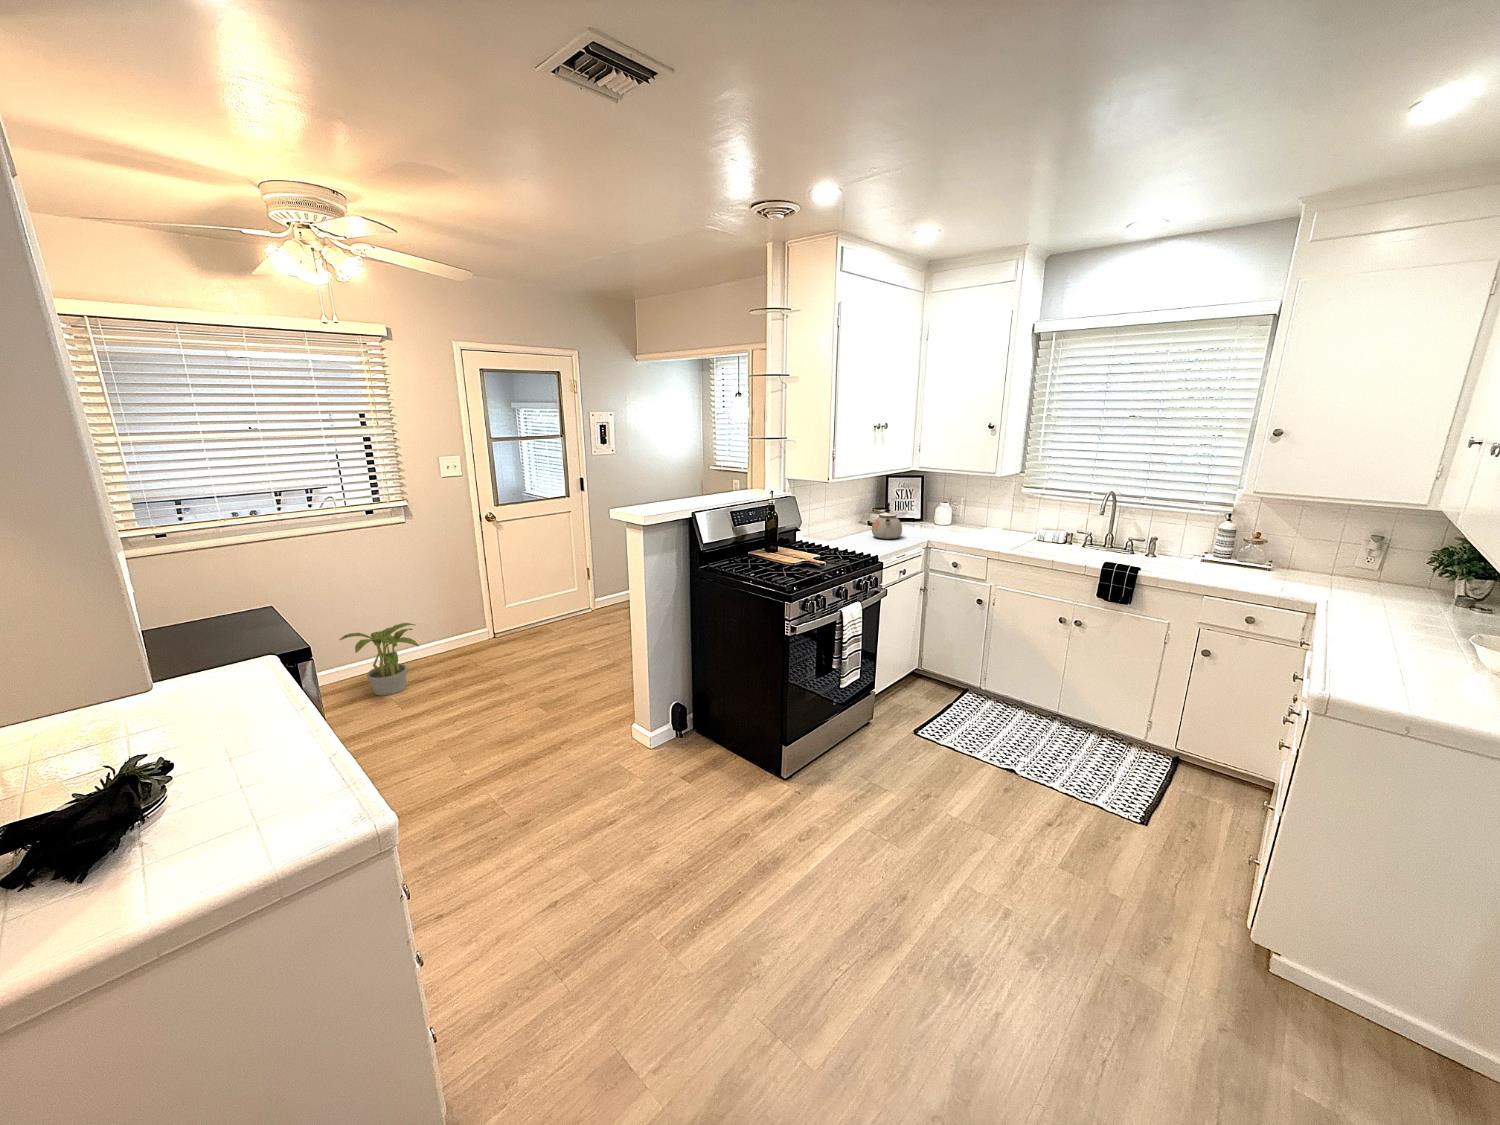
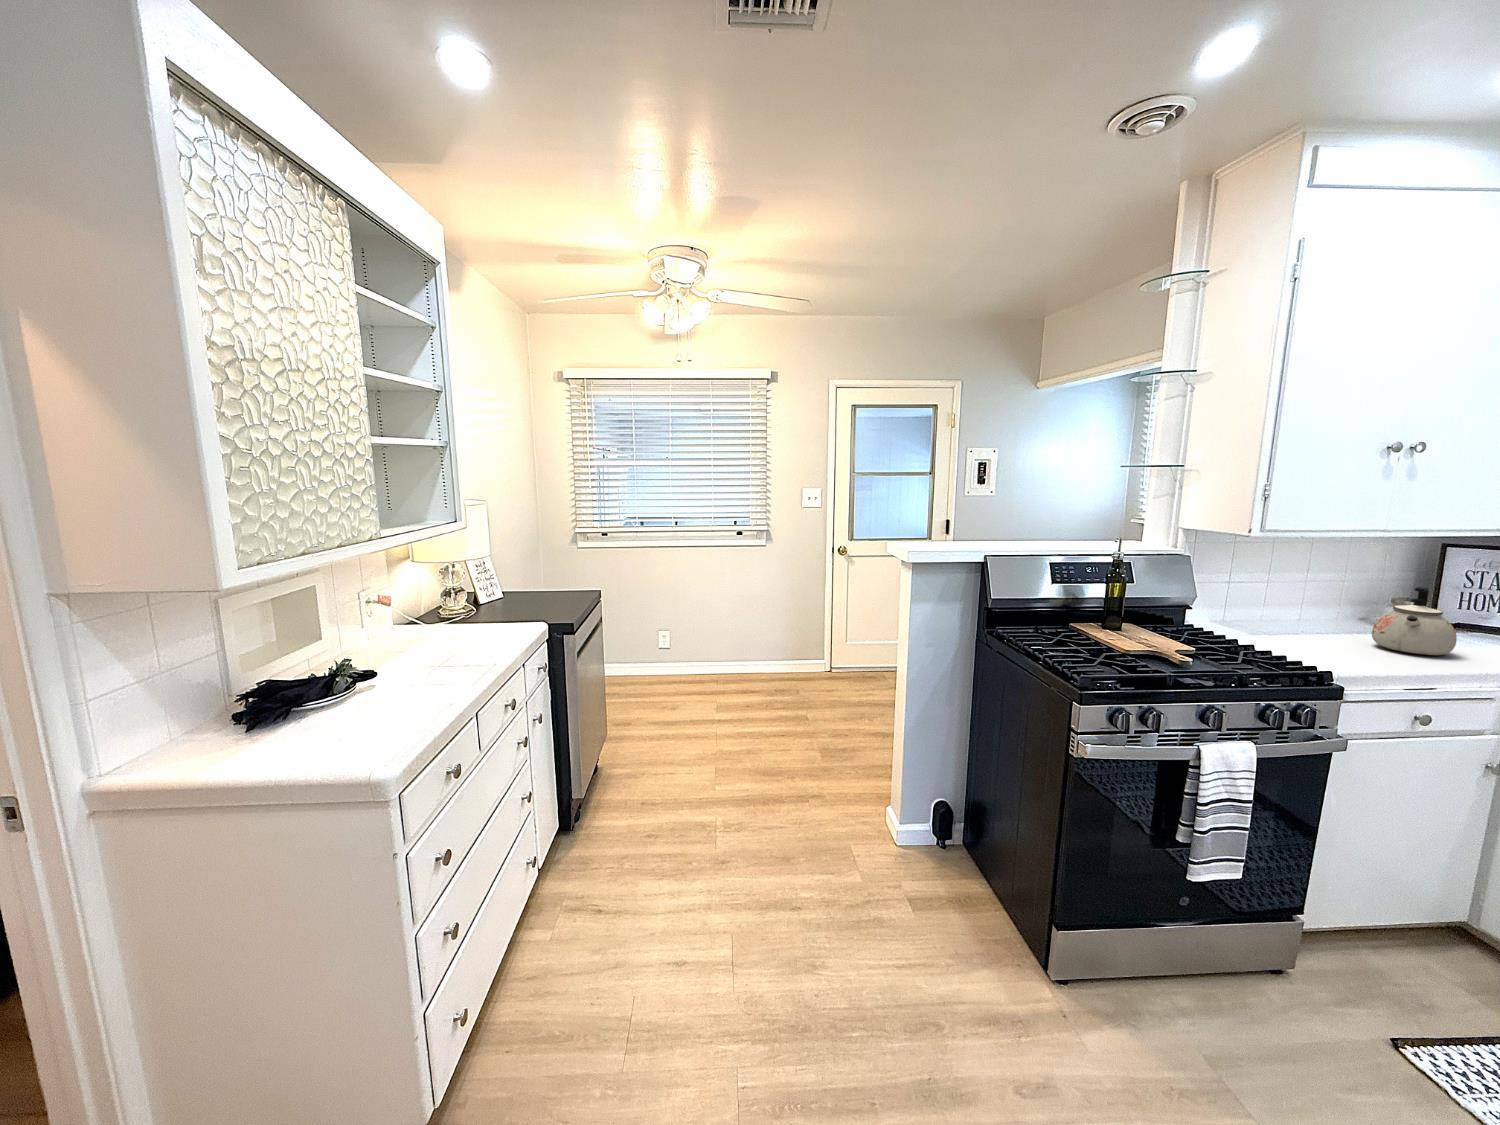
potted plant: present [339,623,419,695] -> none [696,631,755,692]

